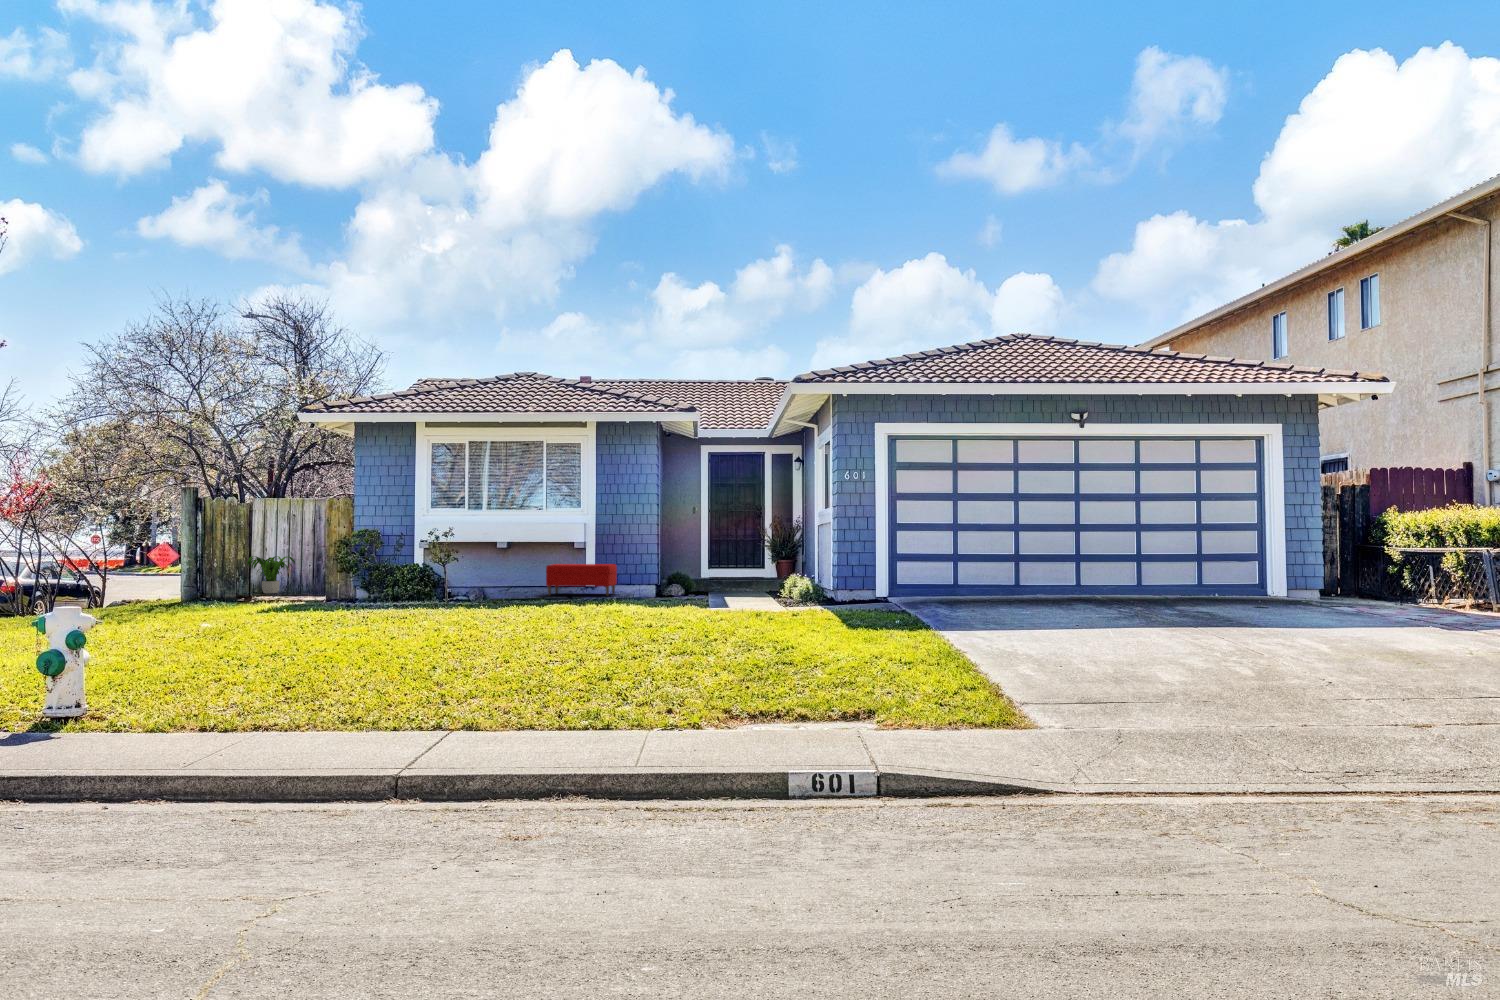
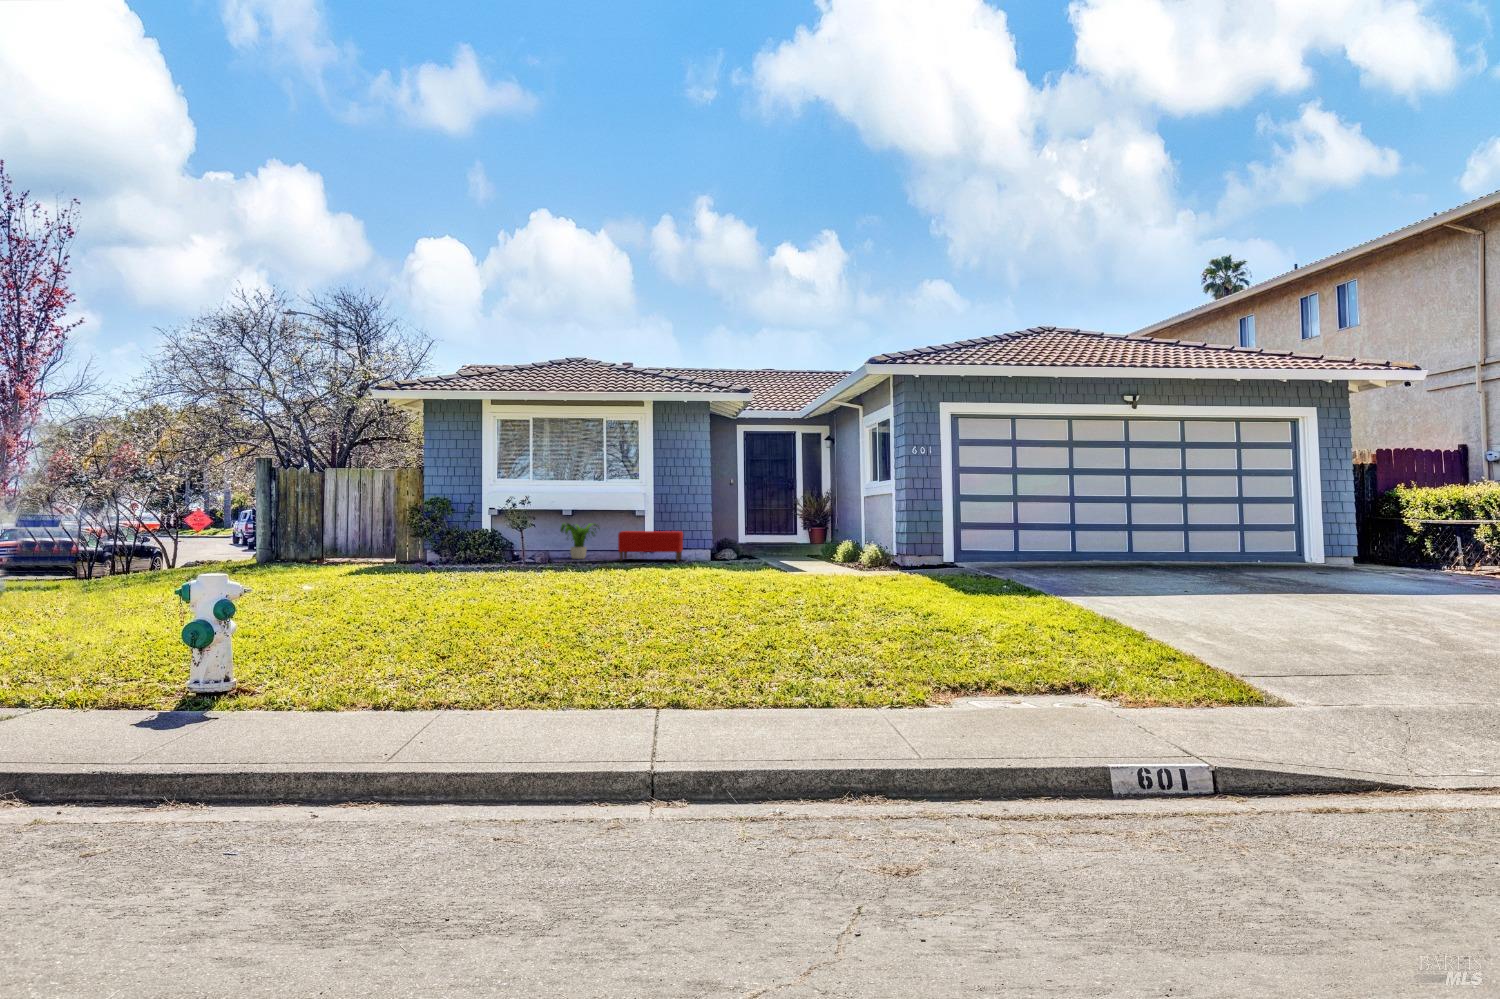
potted plant: present [247,556,295,593] -> present [560,523,598,559]

